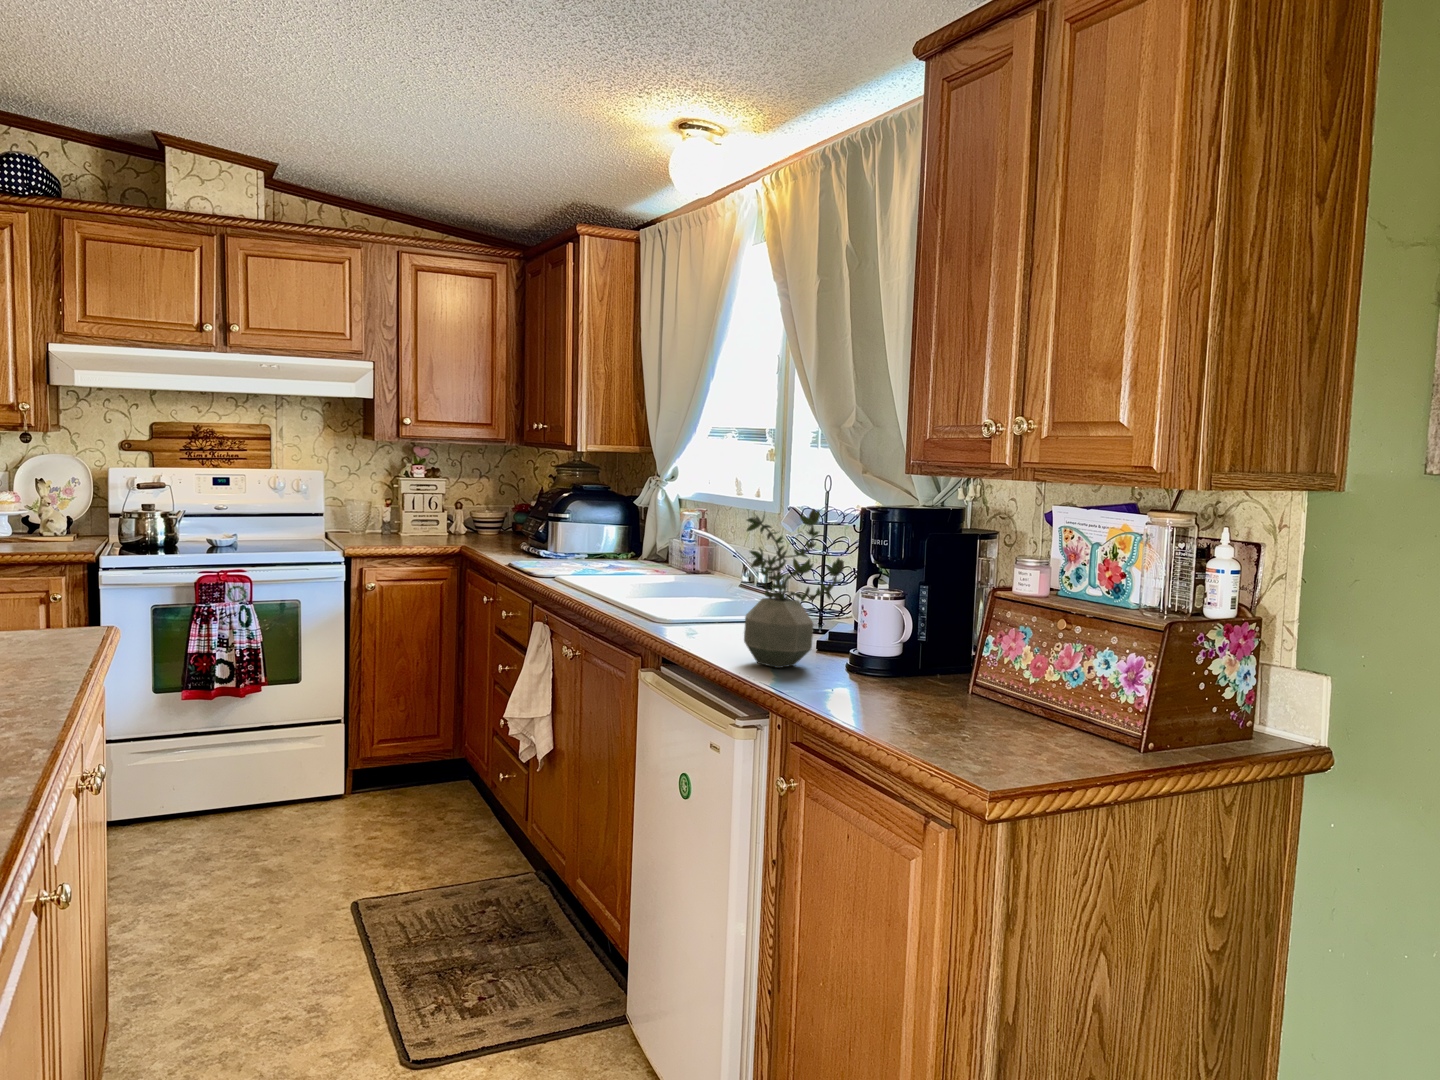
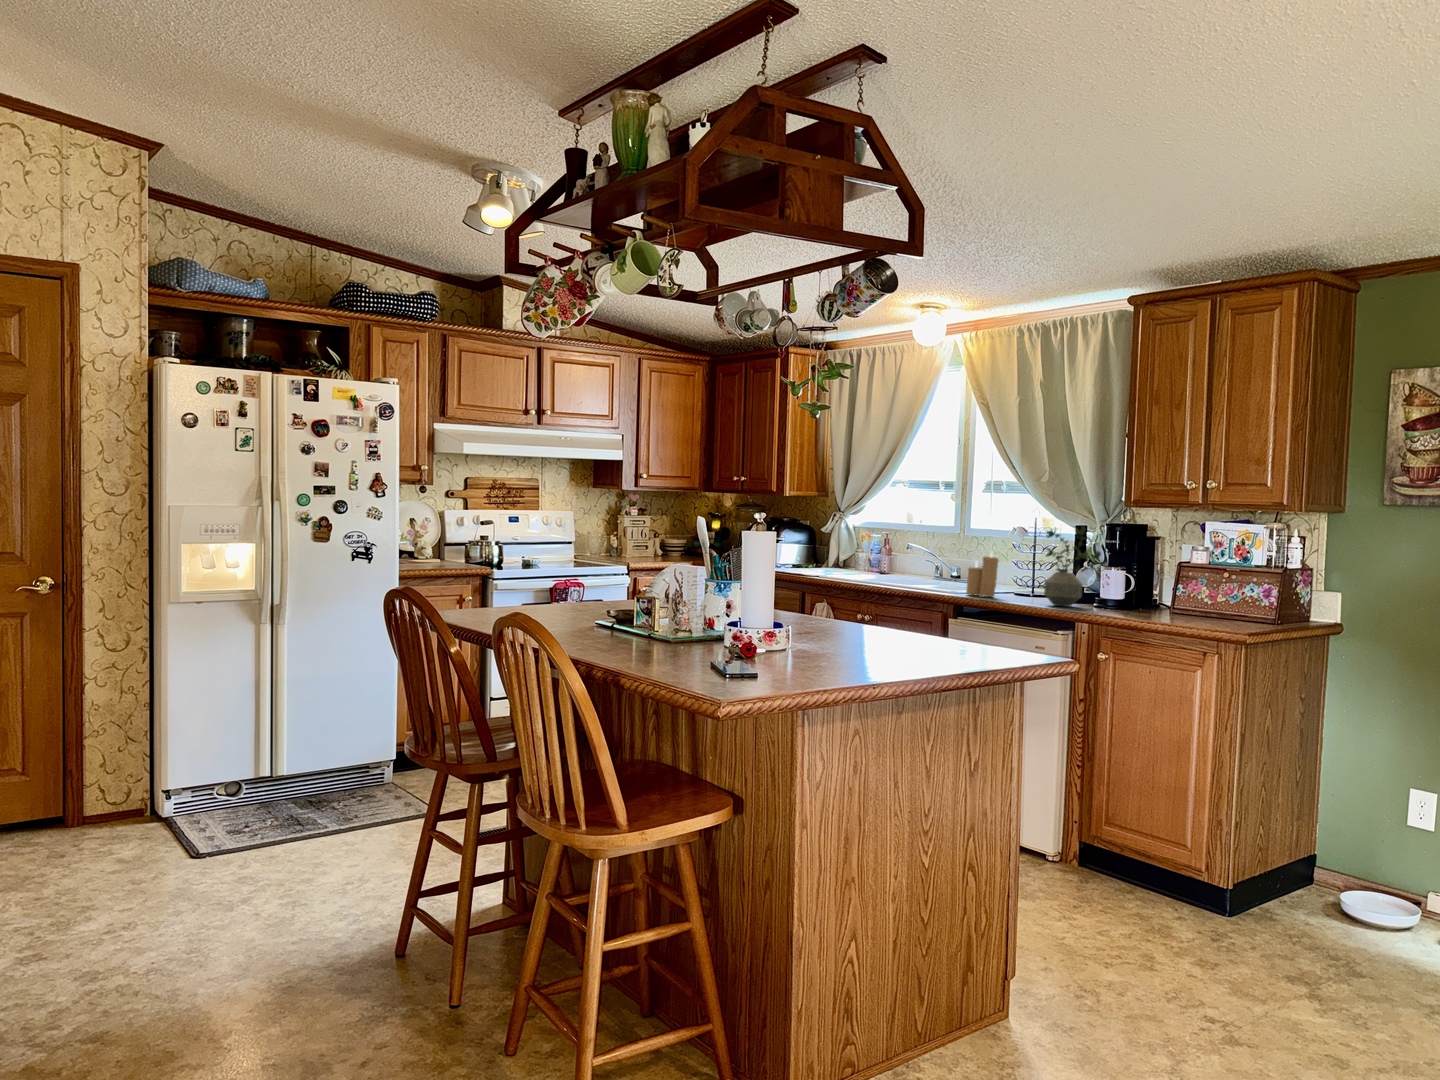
candle: none [664,551,713,635] -> present [966,553,999,597]

